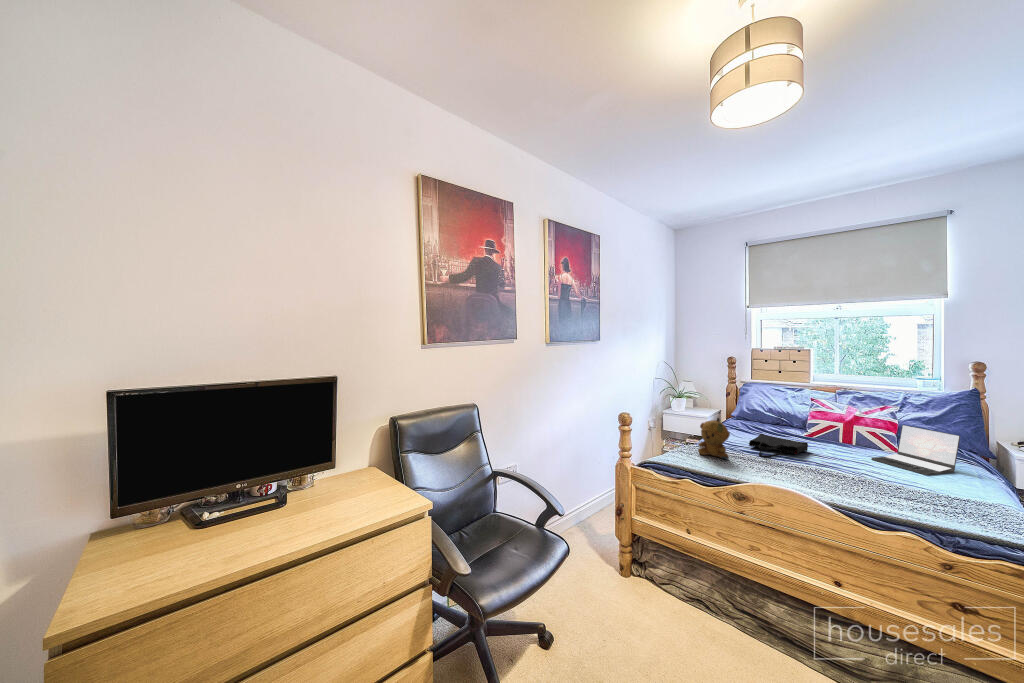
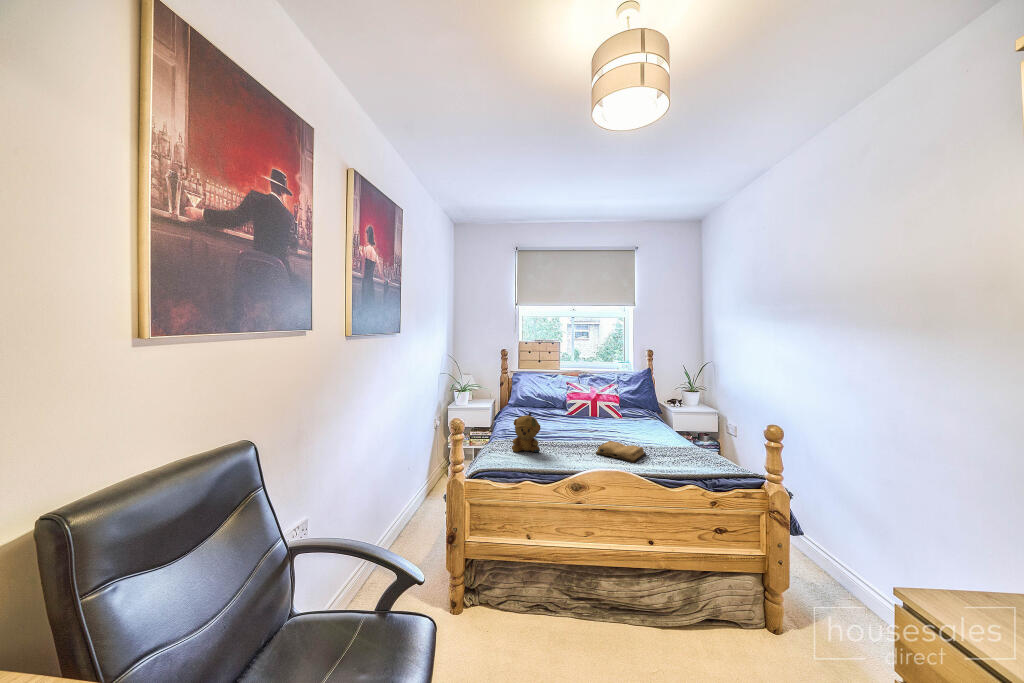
laptop: present [872,425,960,475] -> none [618,399,662,435]
tote bag: present [749,434,808,458] -> none [542,420,581,443]
diary: none [800,465,882,494] -> present [596,441,646,463]

